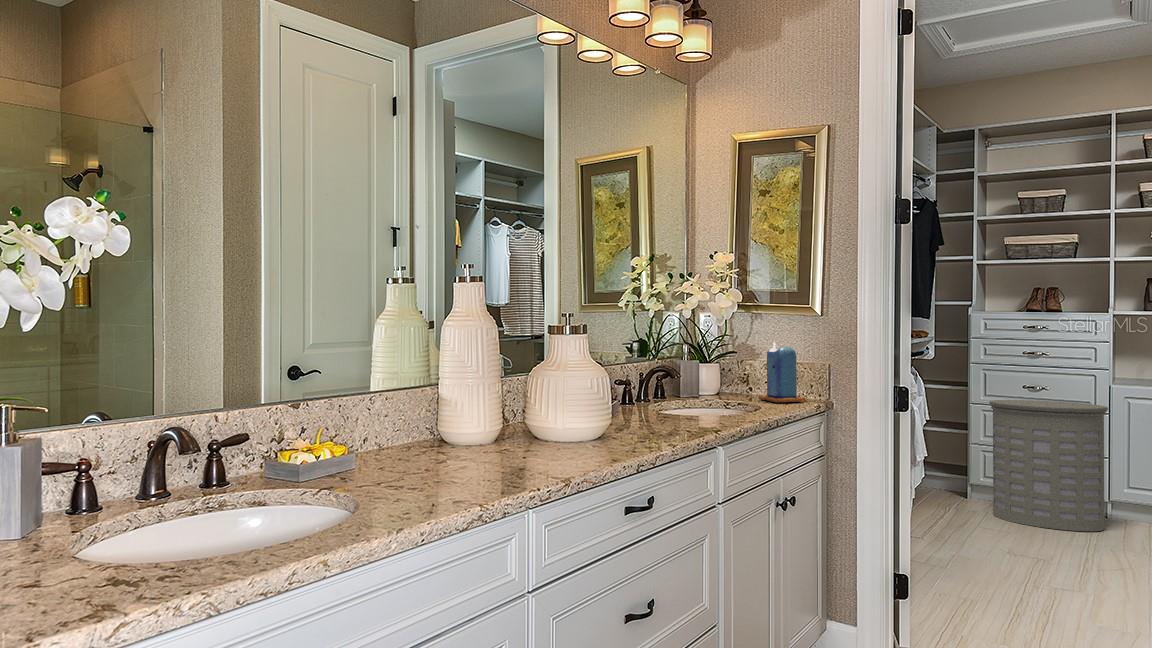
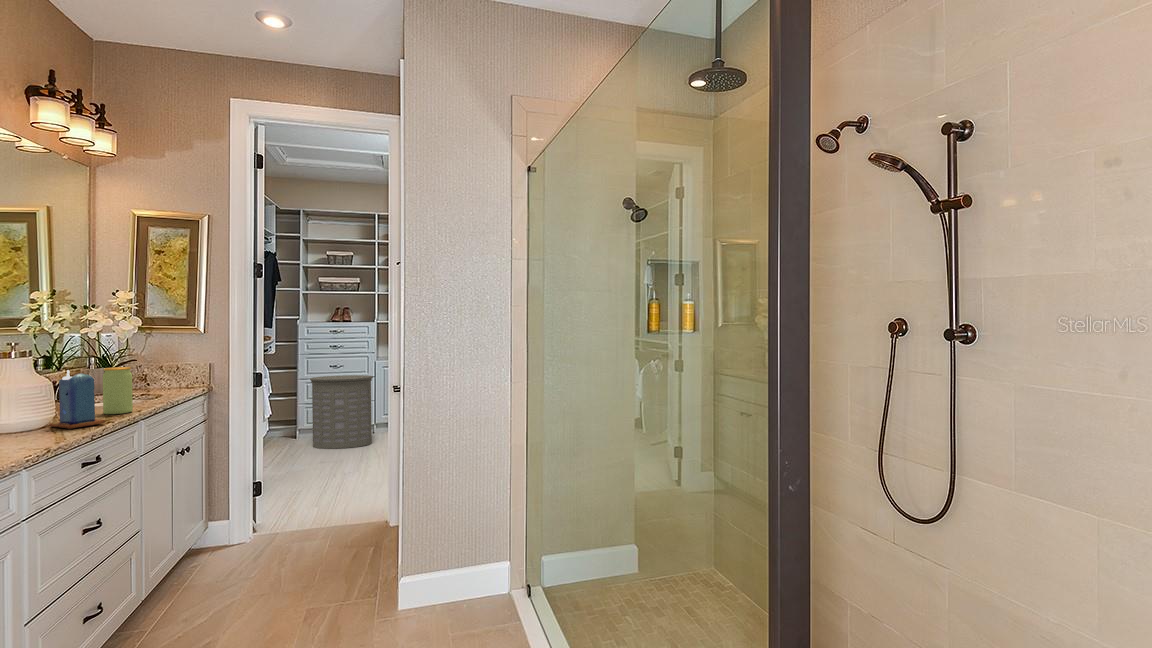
candle: present [759,342,805,402] -> present [49,370,105,429]
jar: none [675,358,712,430] -> present [103,367,133,414]

